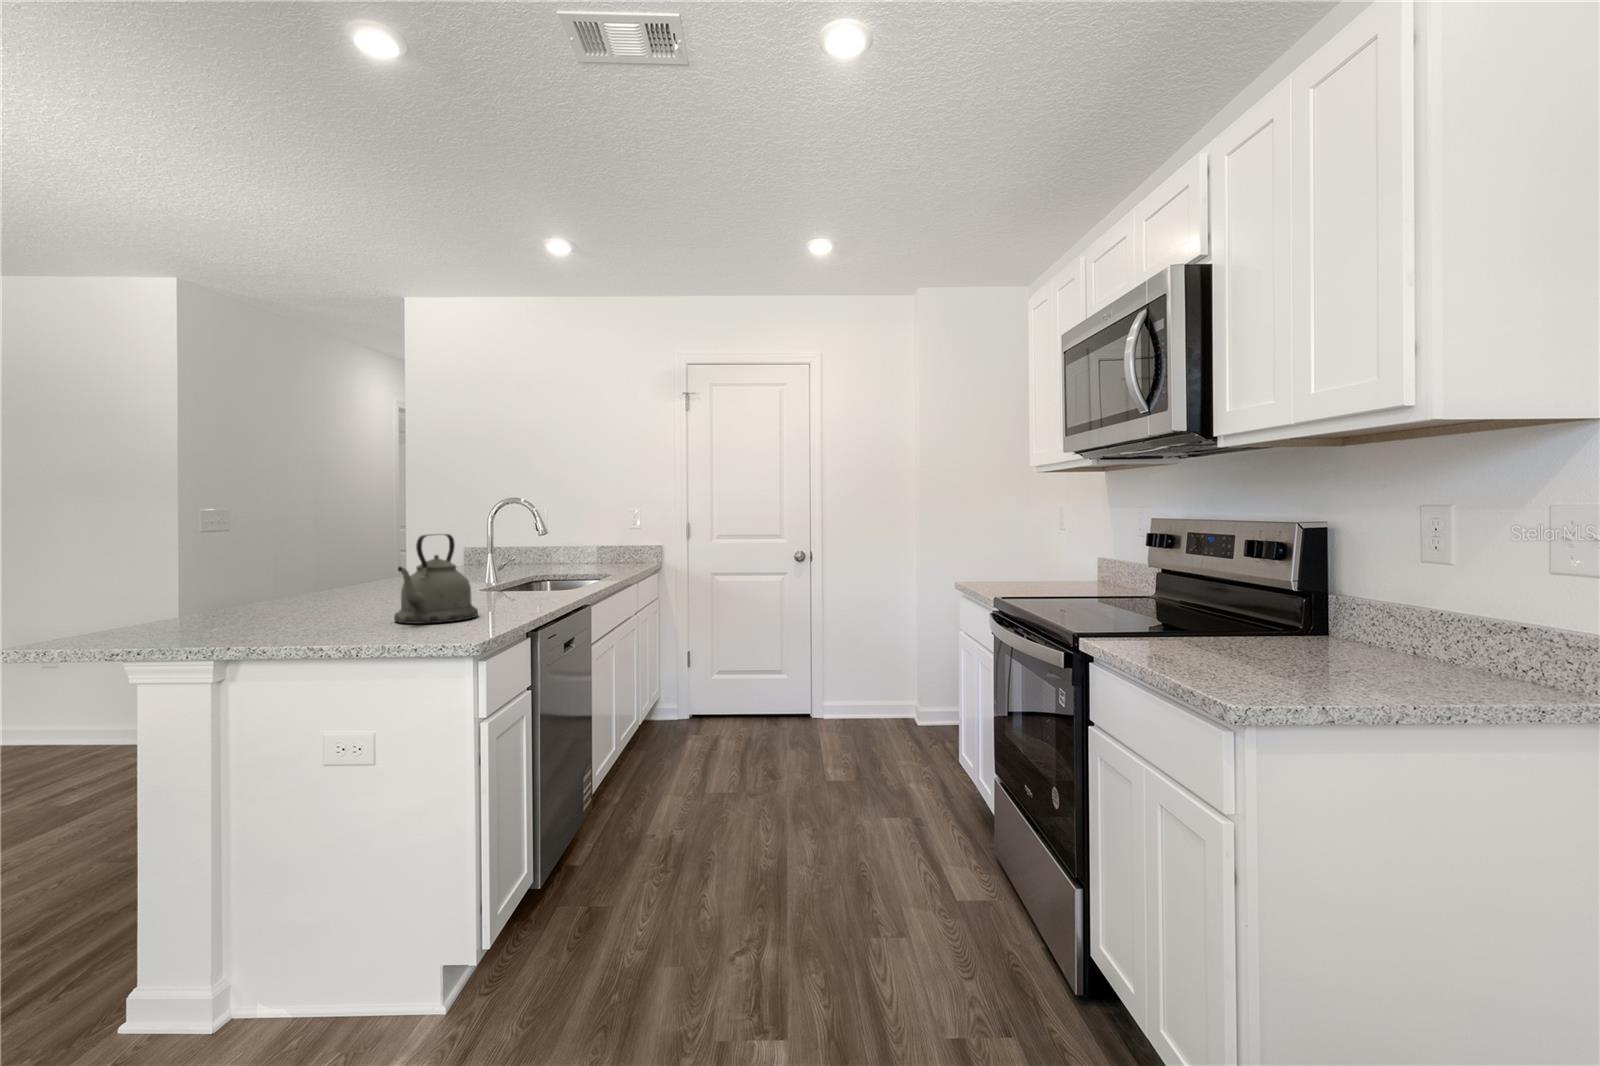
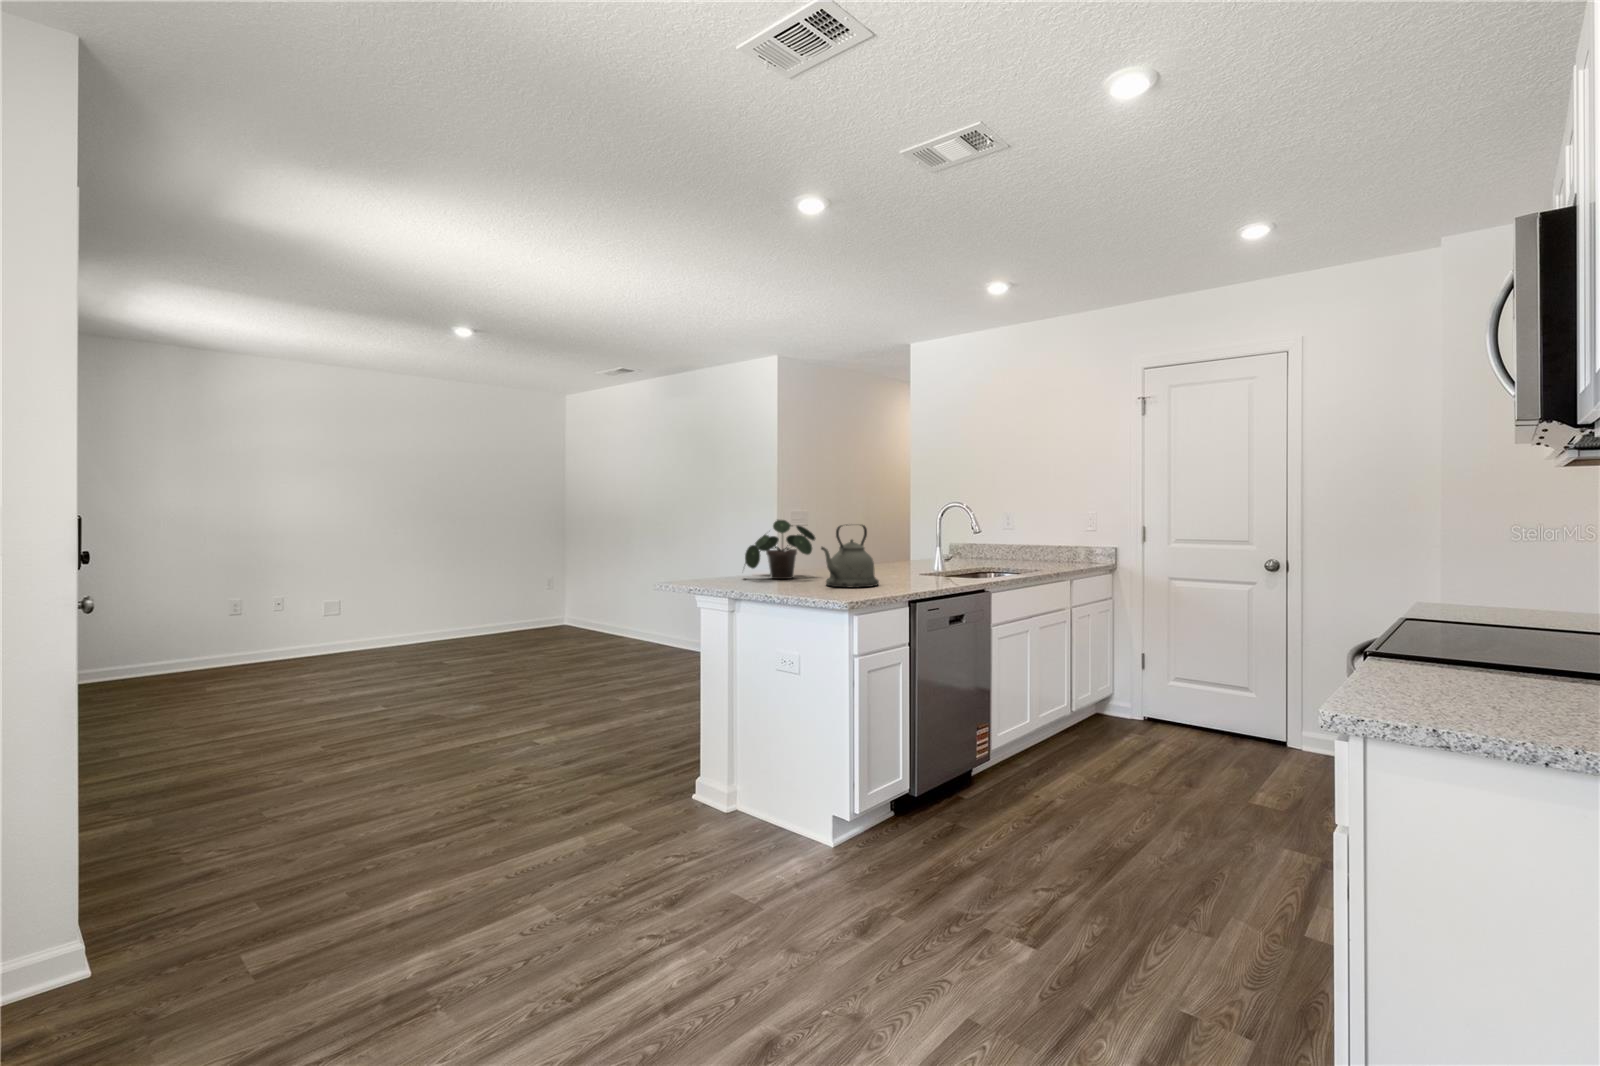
potted plant: none [216,528,356,620] -> present [745,520,815,579]

